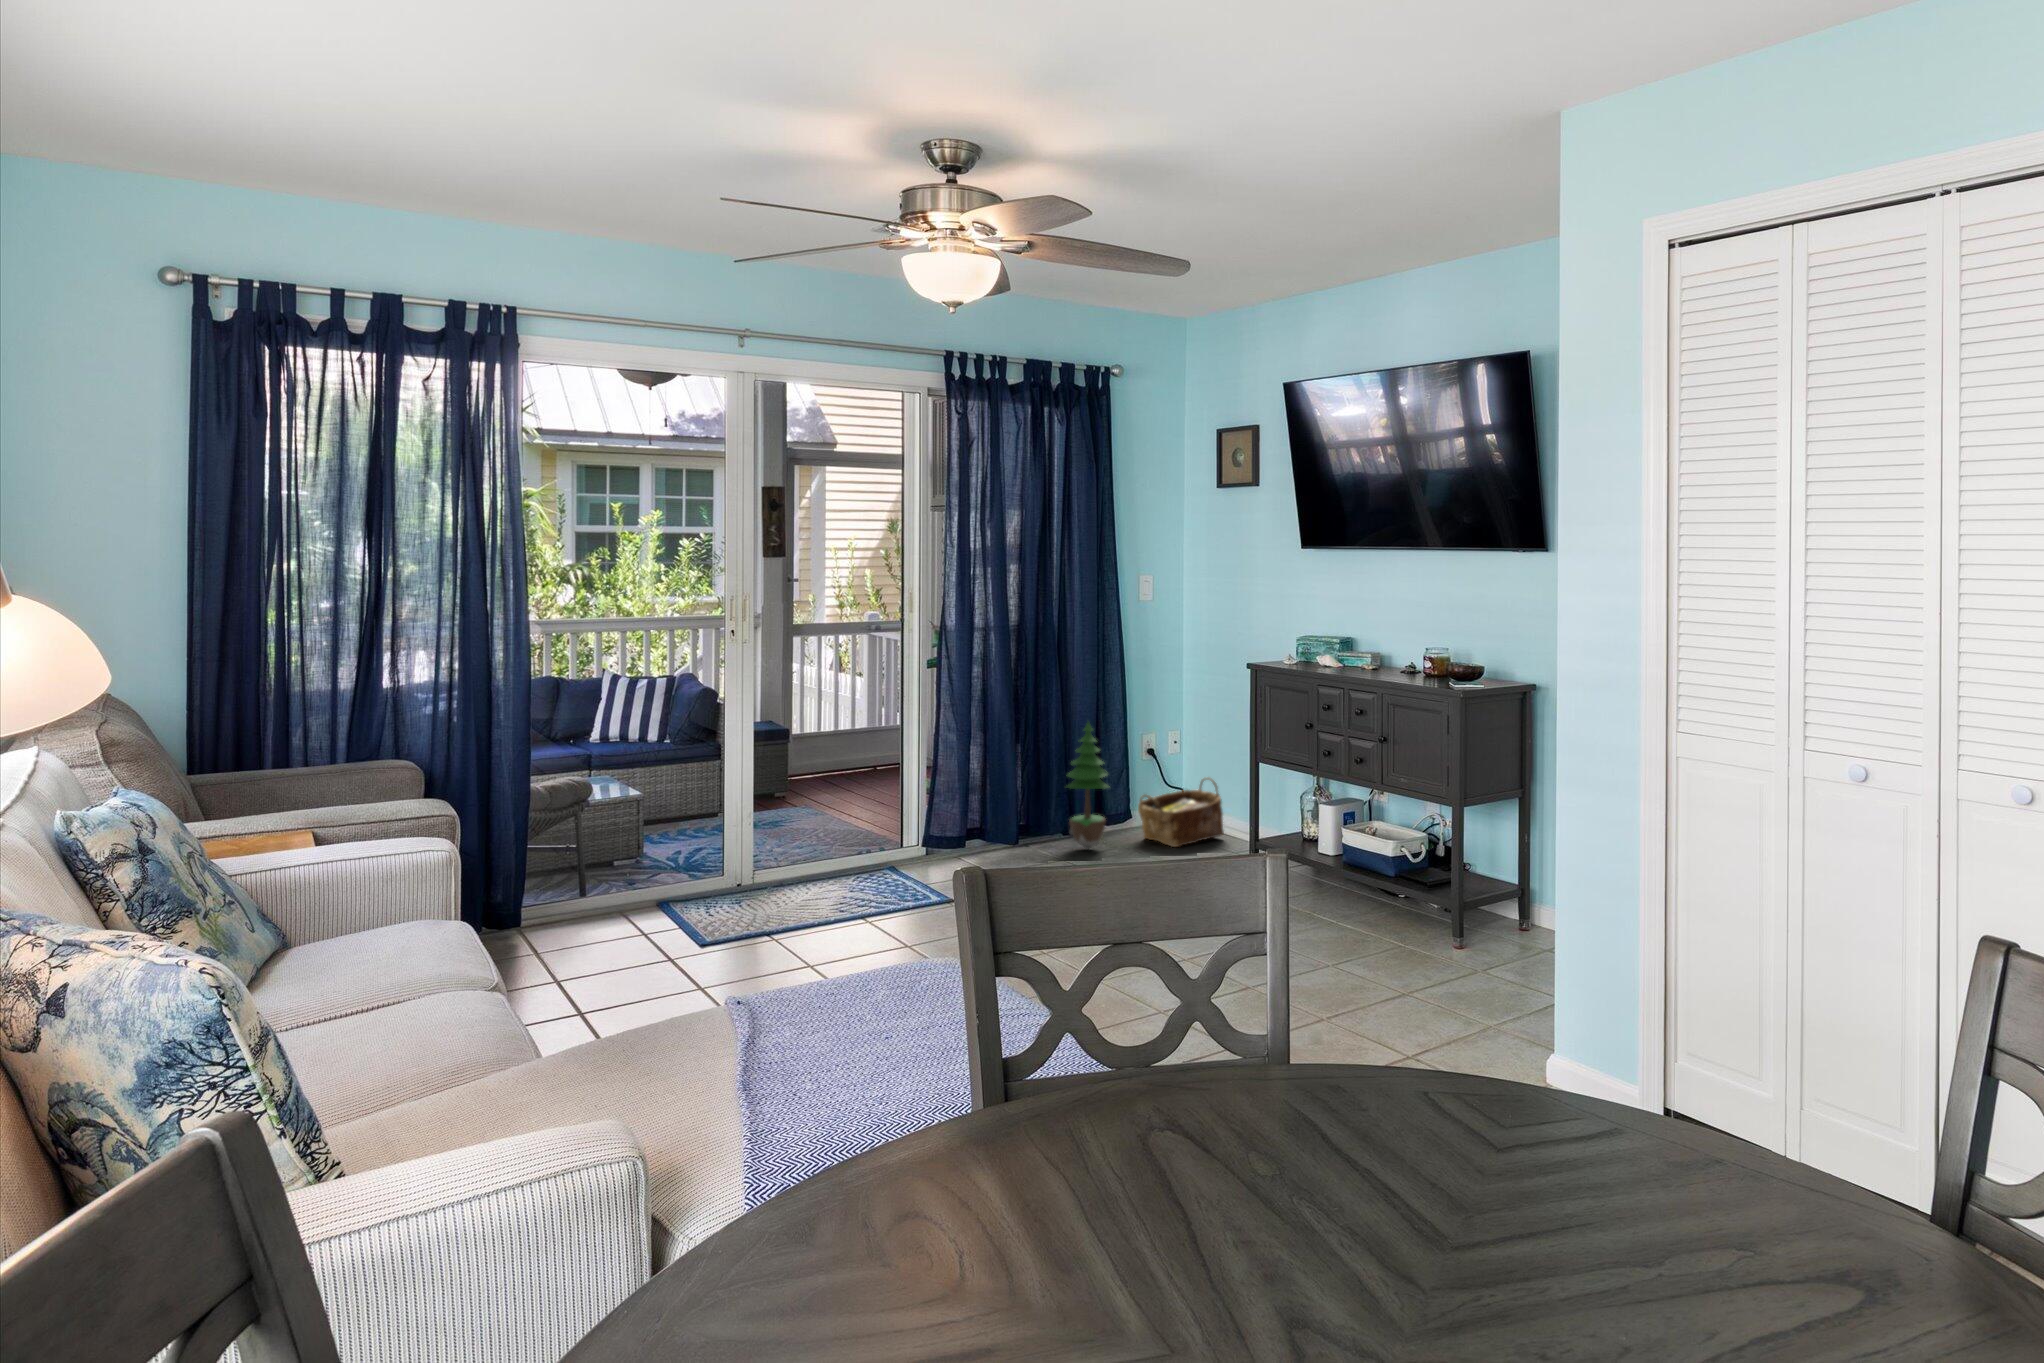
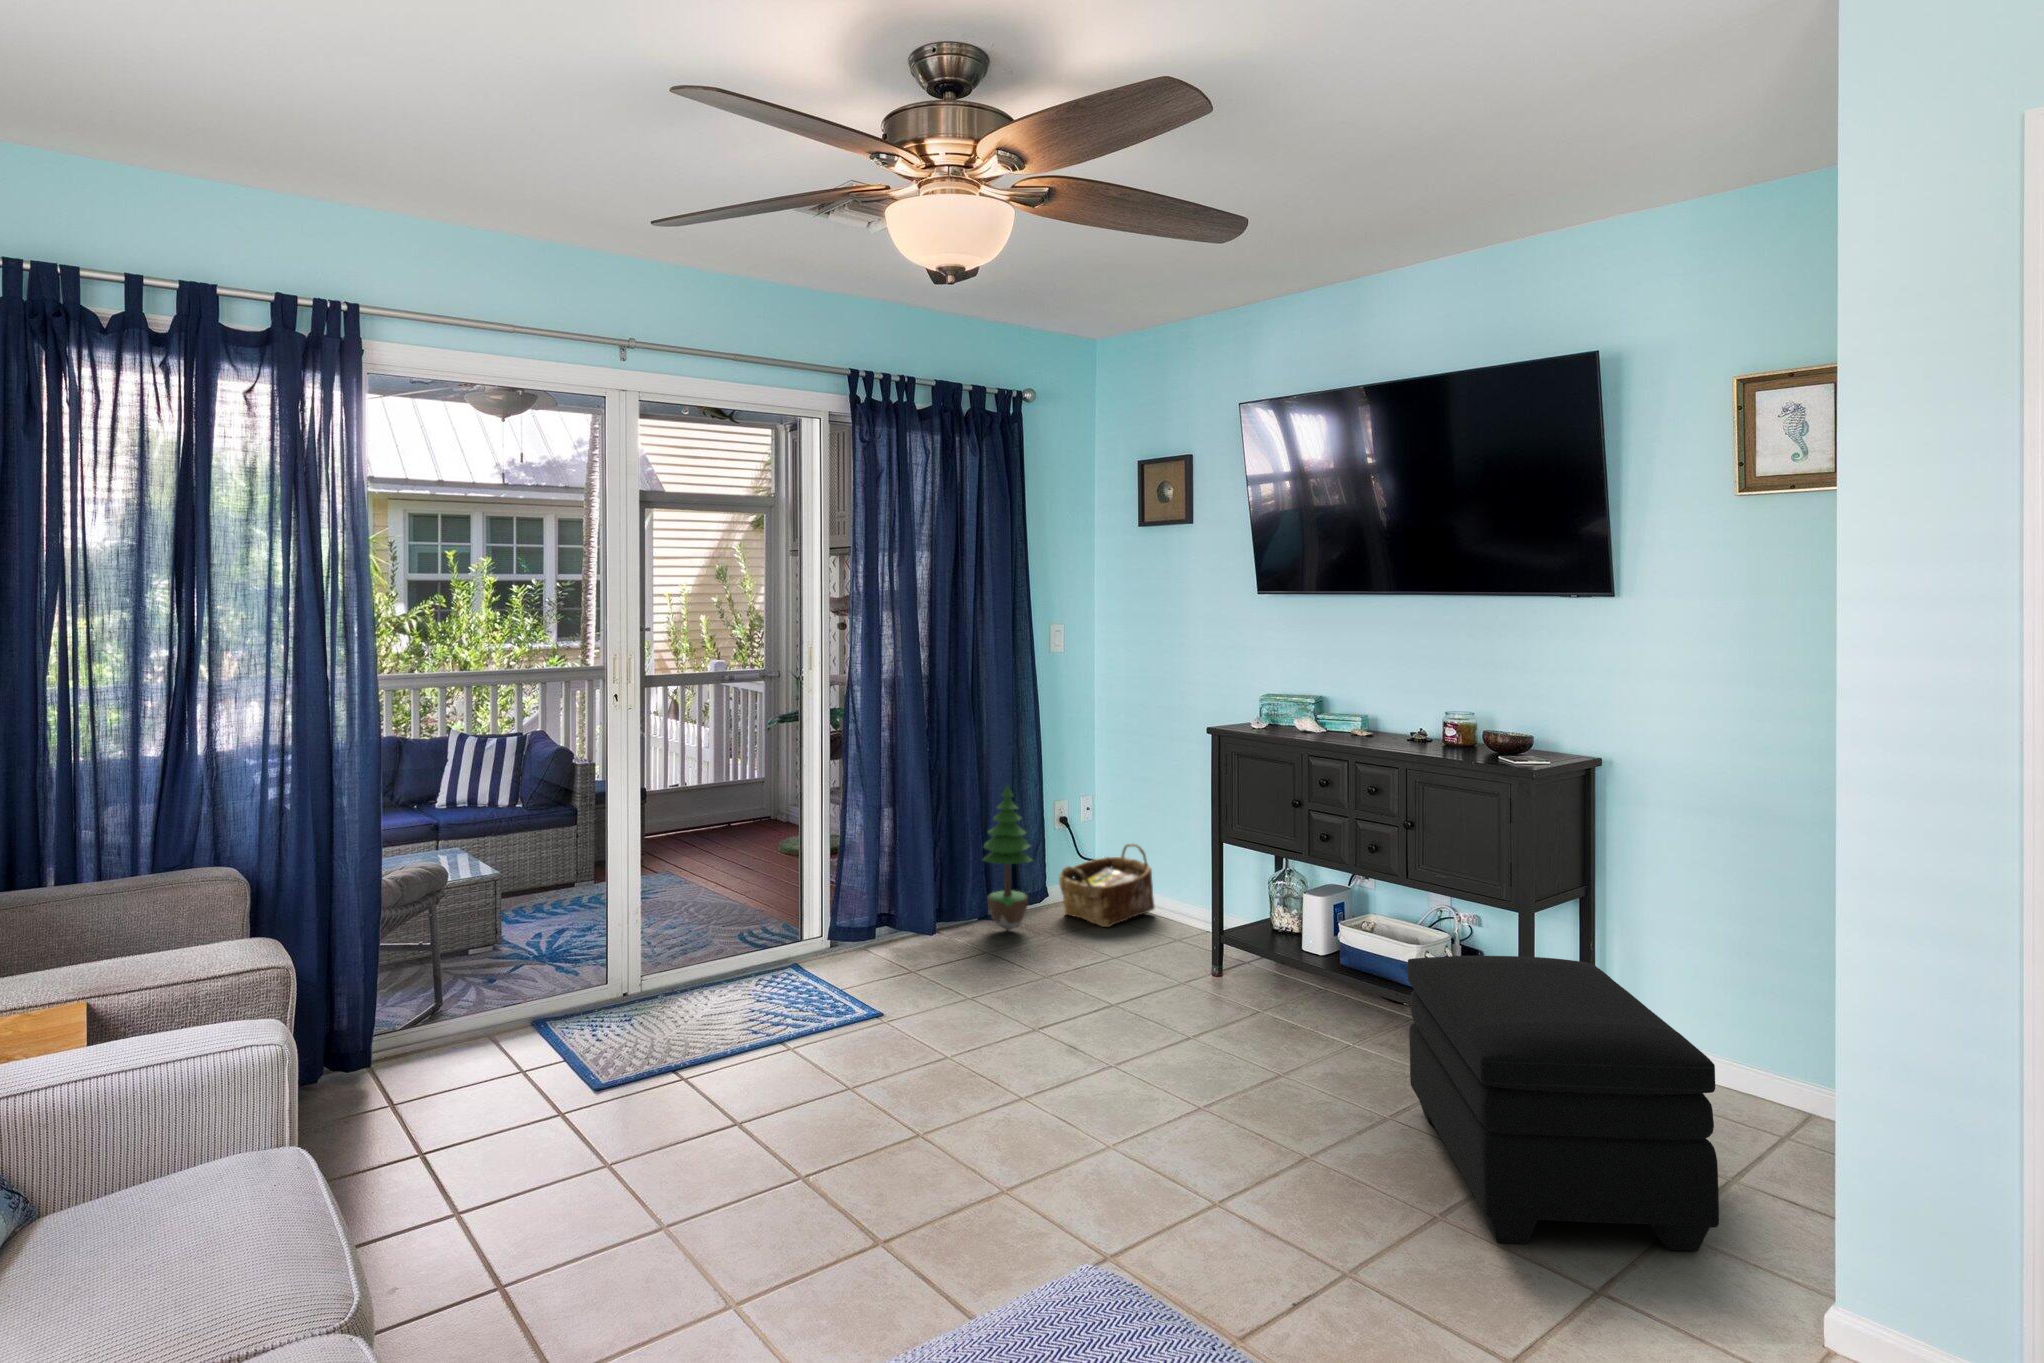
ottoman: none [1353,836,1521,1029] -> present [1408,956,1719,1251]

